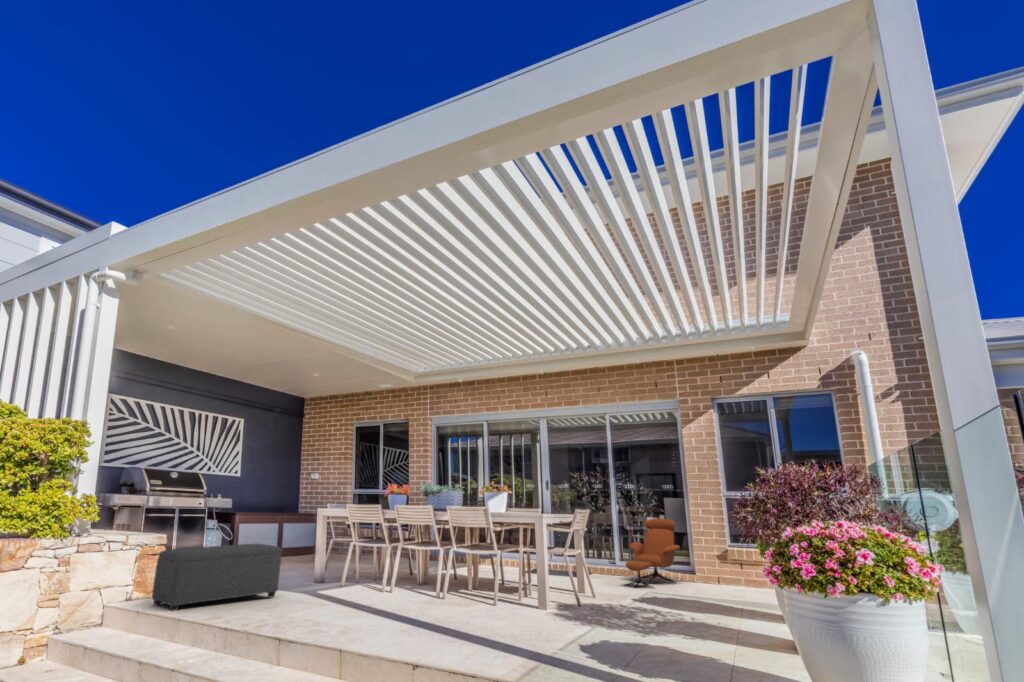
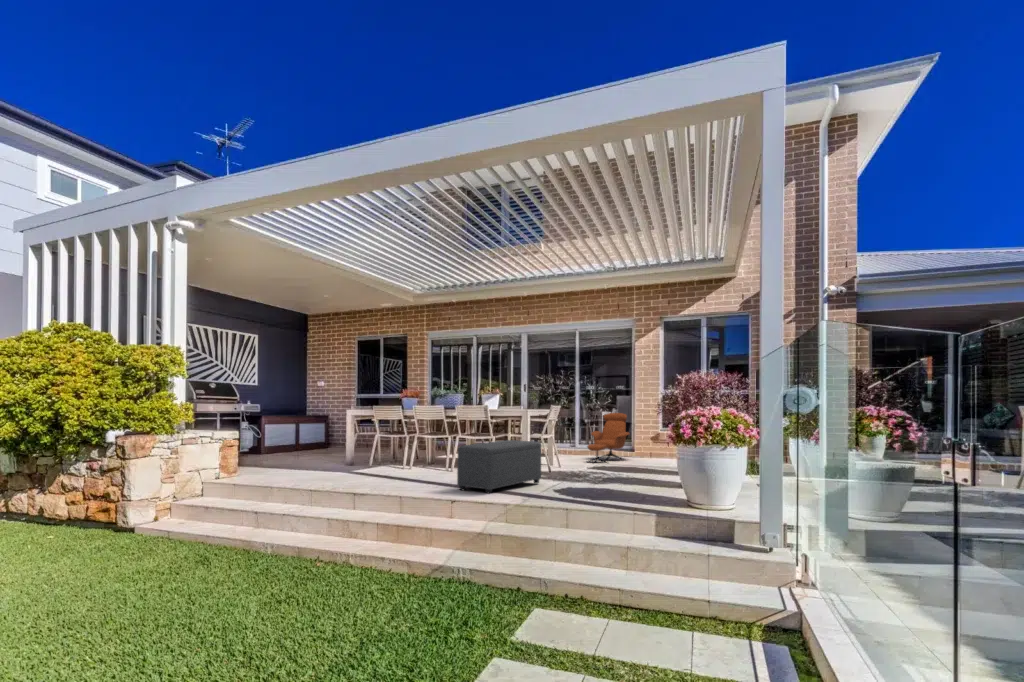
ottoman: present [152,544,282,611] -> present [457,440,541,493]

